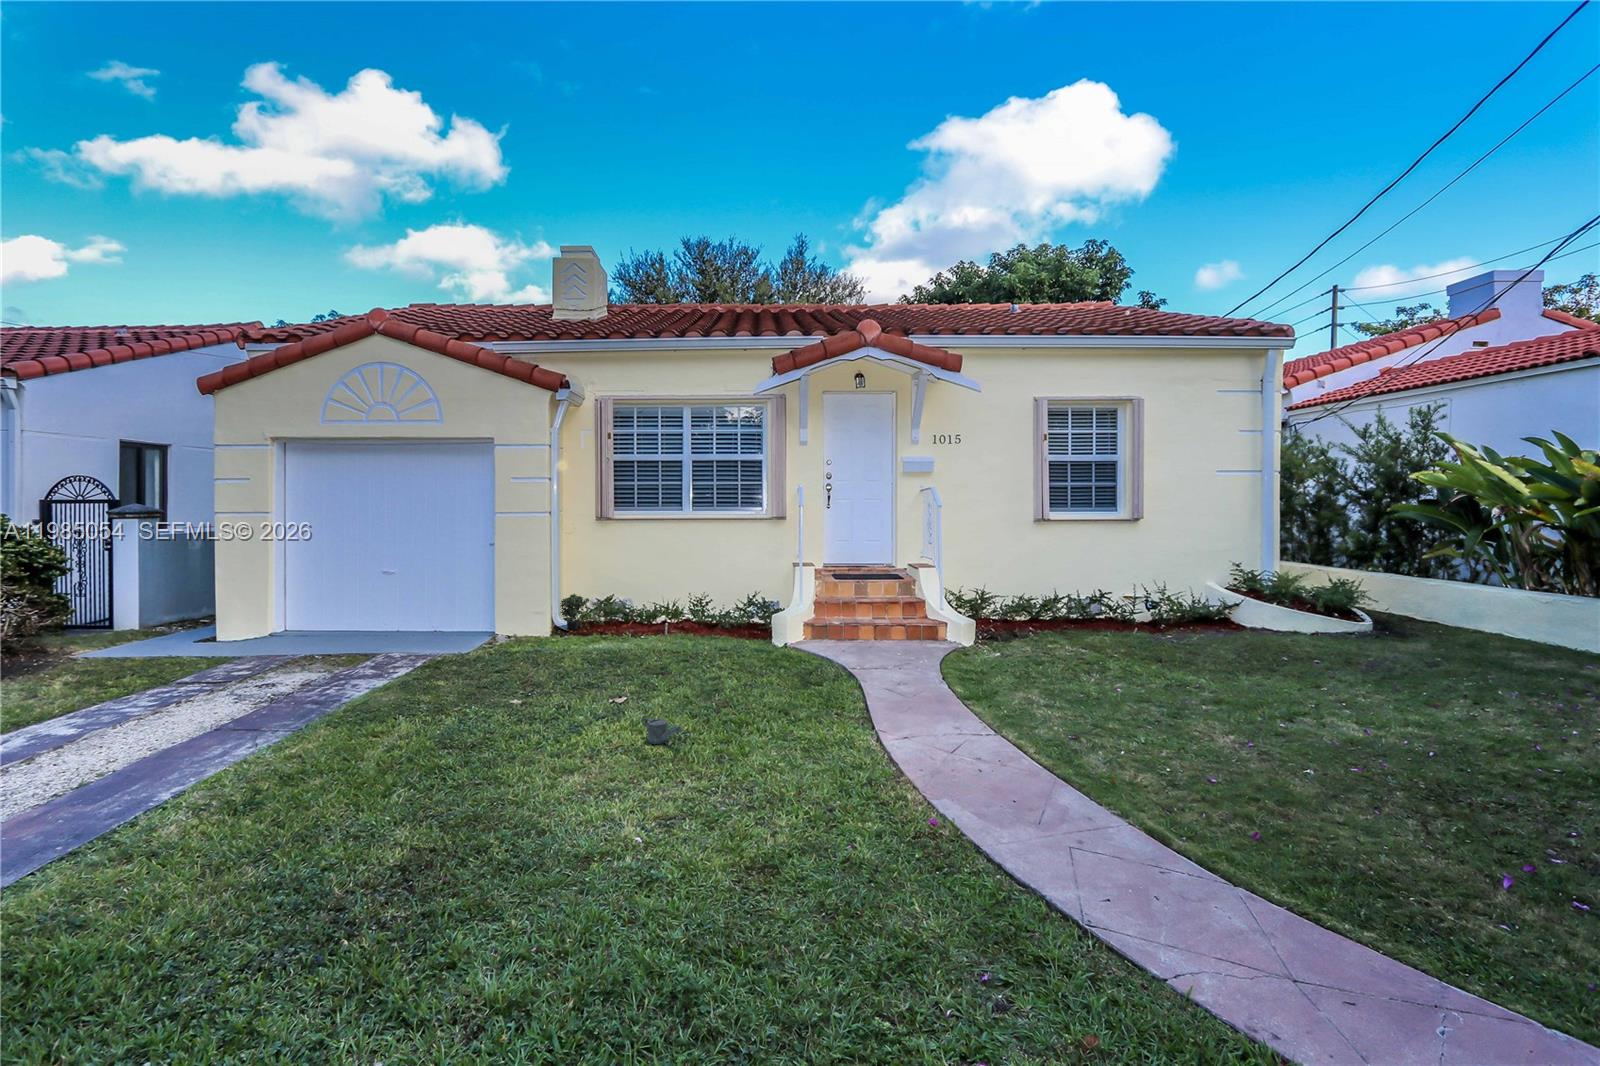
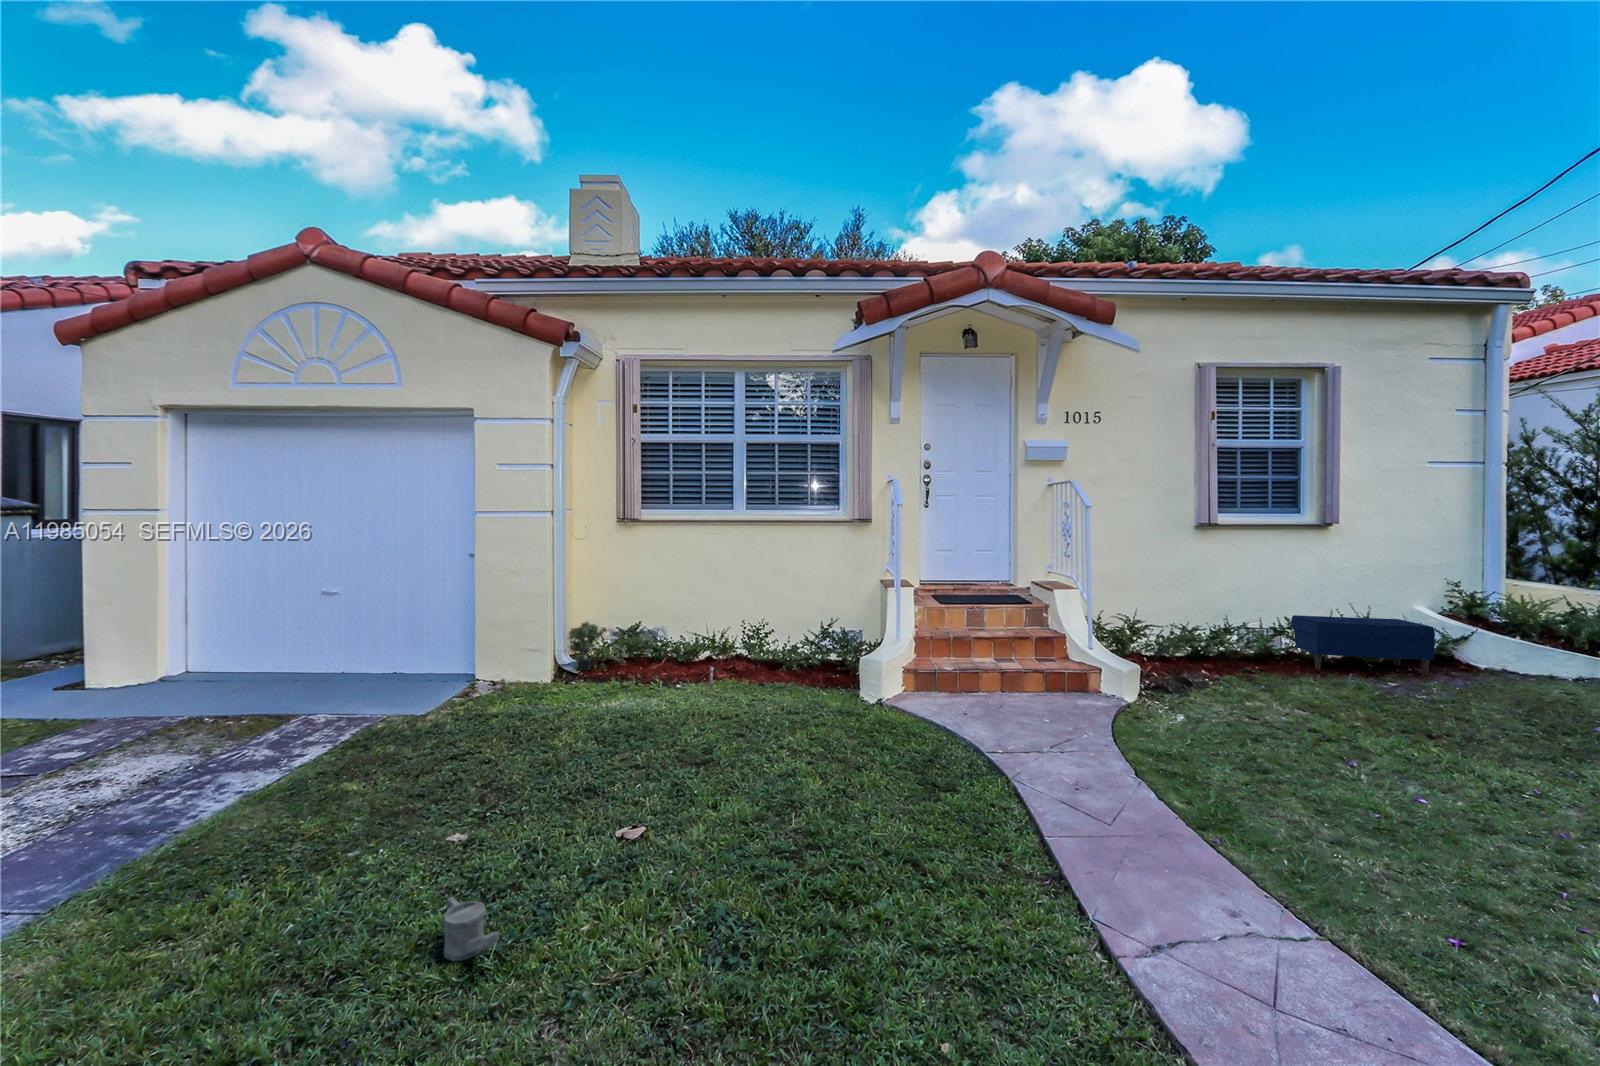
bench: none [1106,588,1197,629] -> present [1291,615,1435,675]
watering can: present [645,718,681,744] -> present [443,897,499,961]

